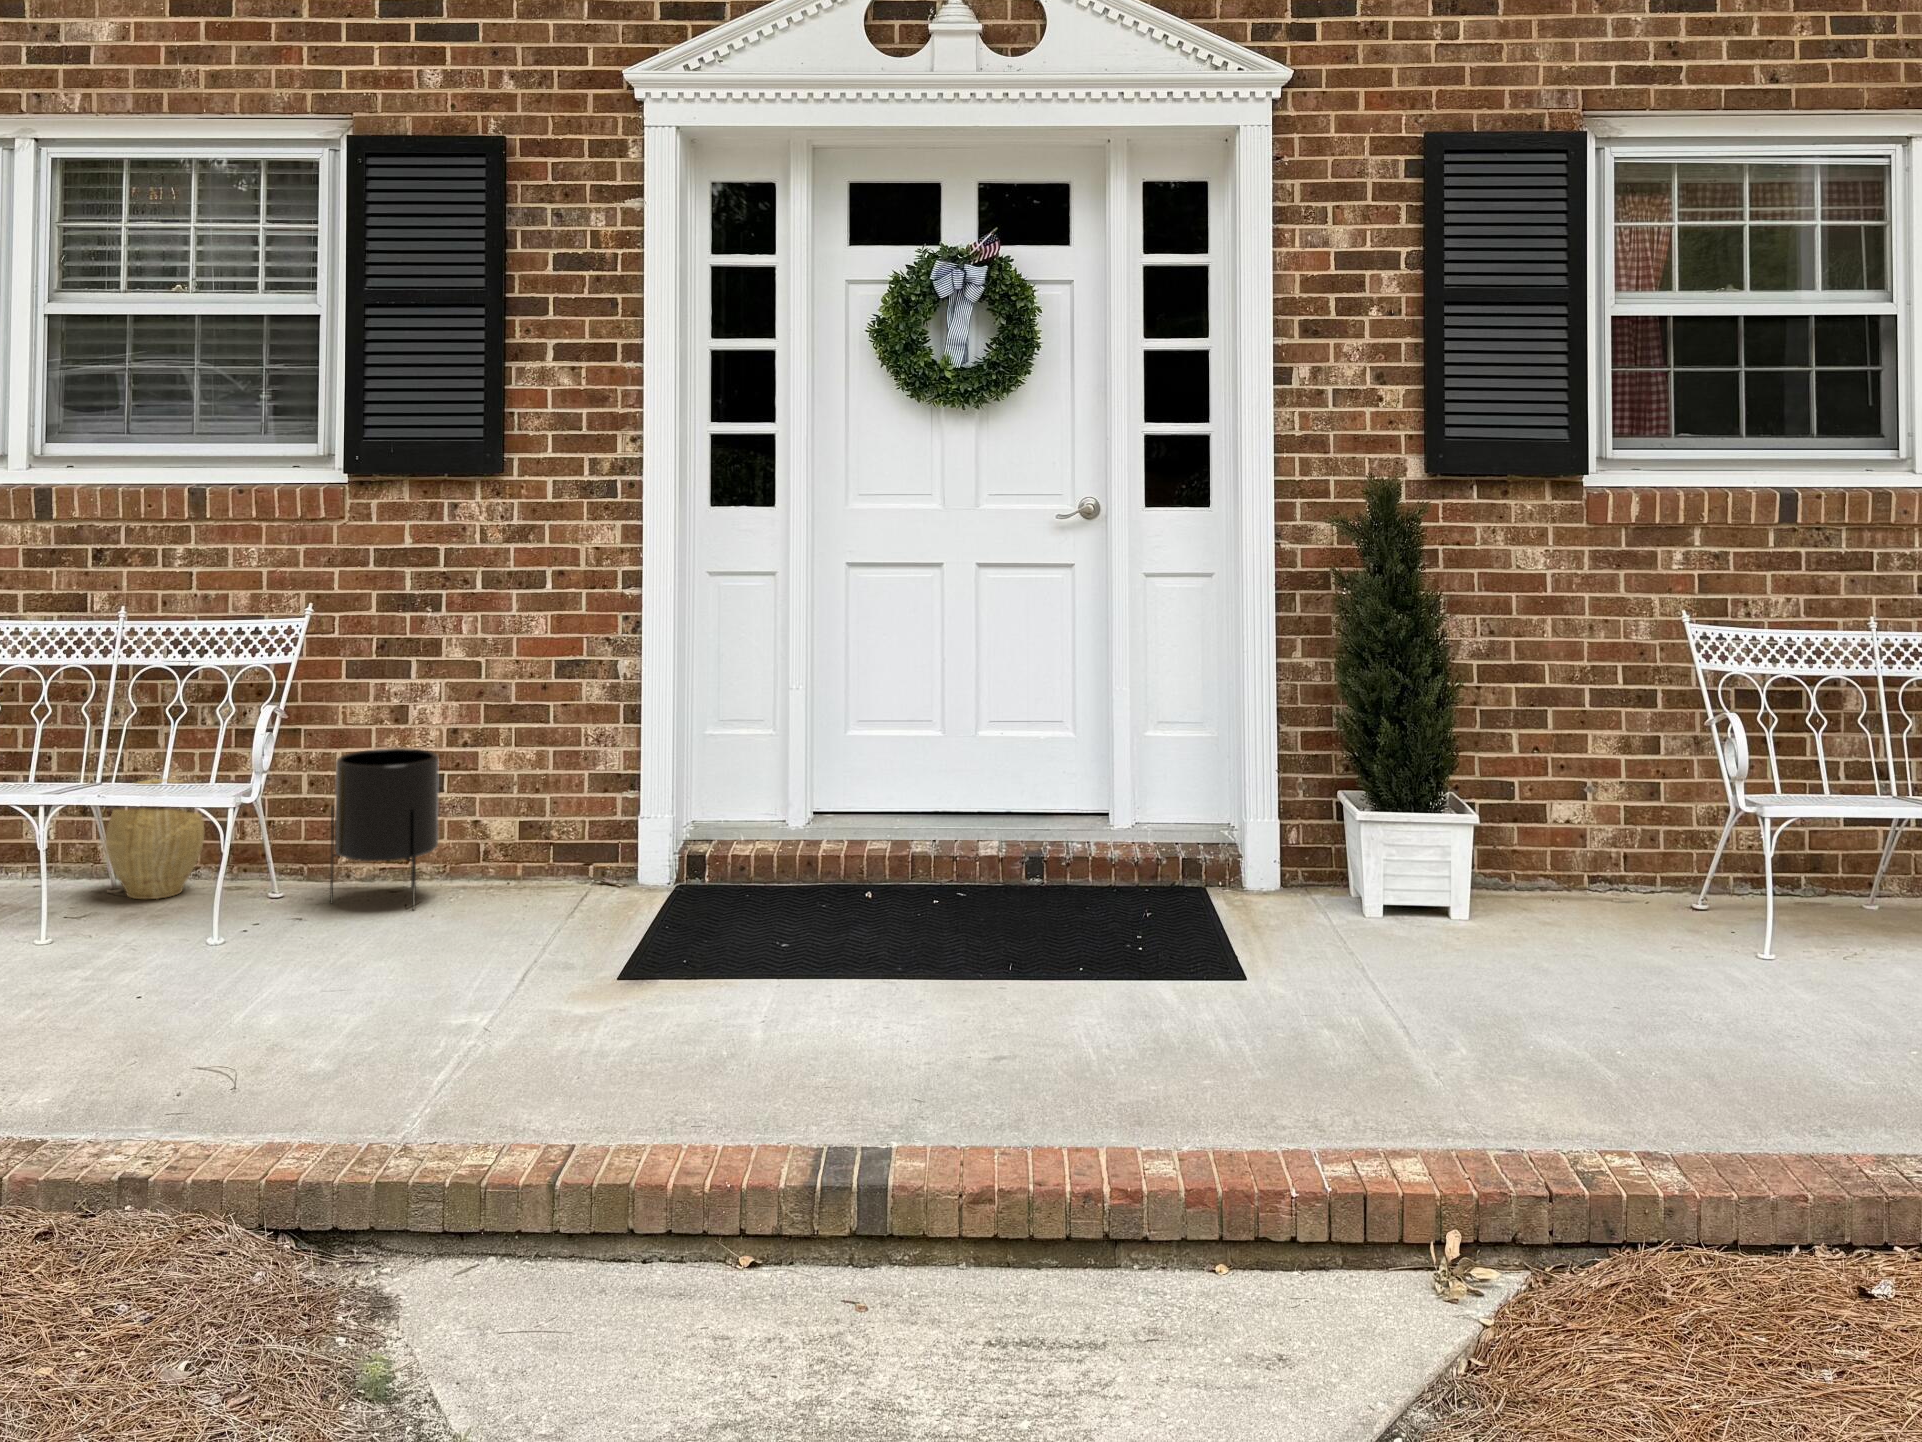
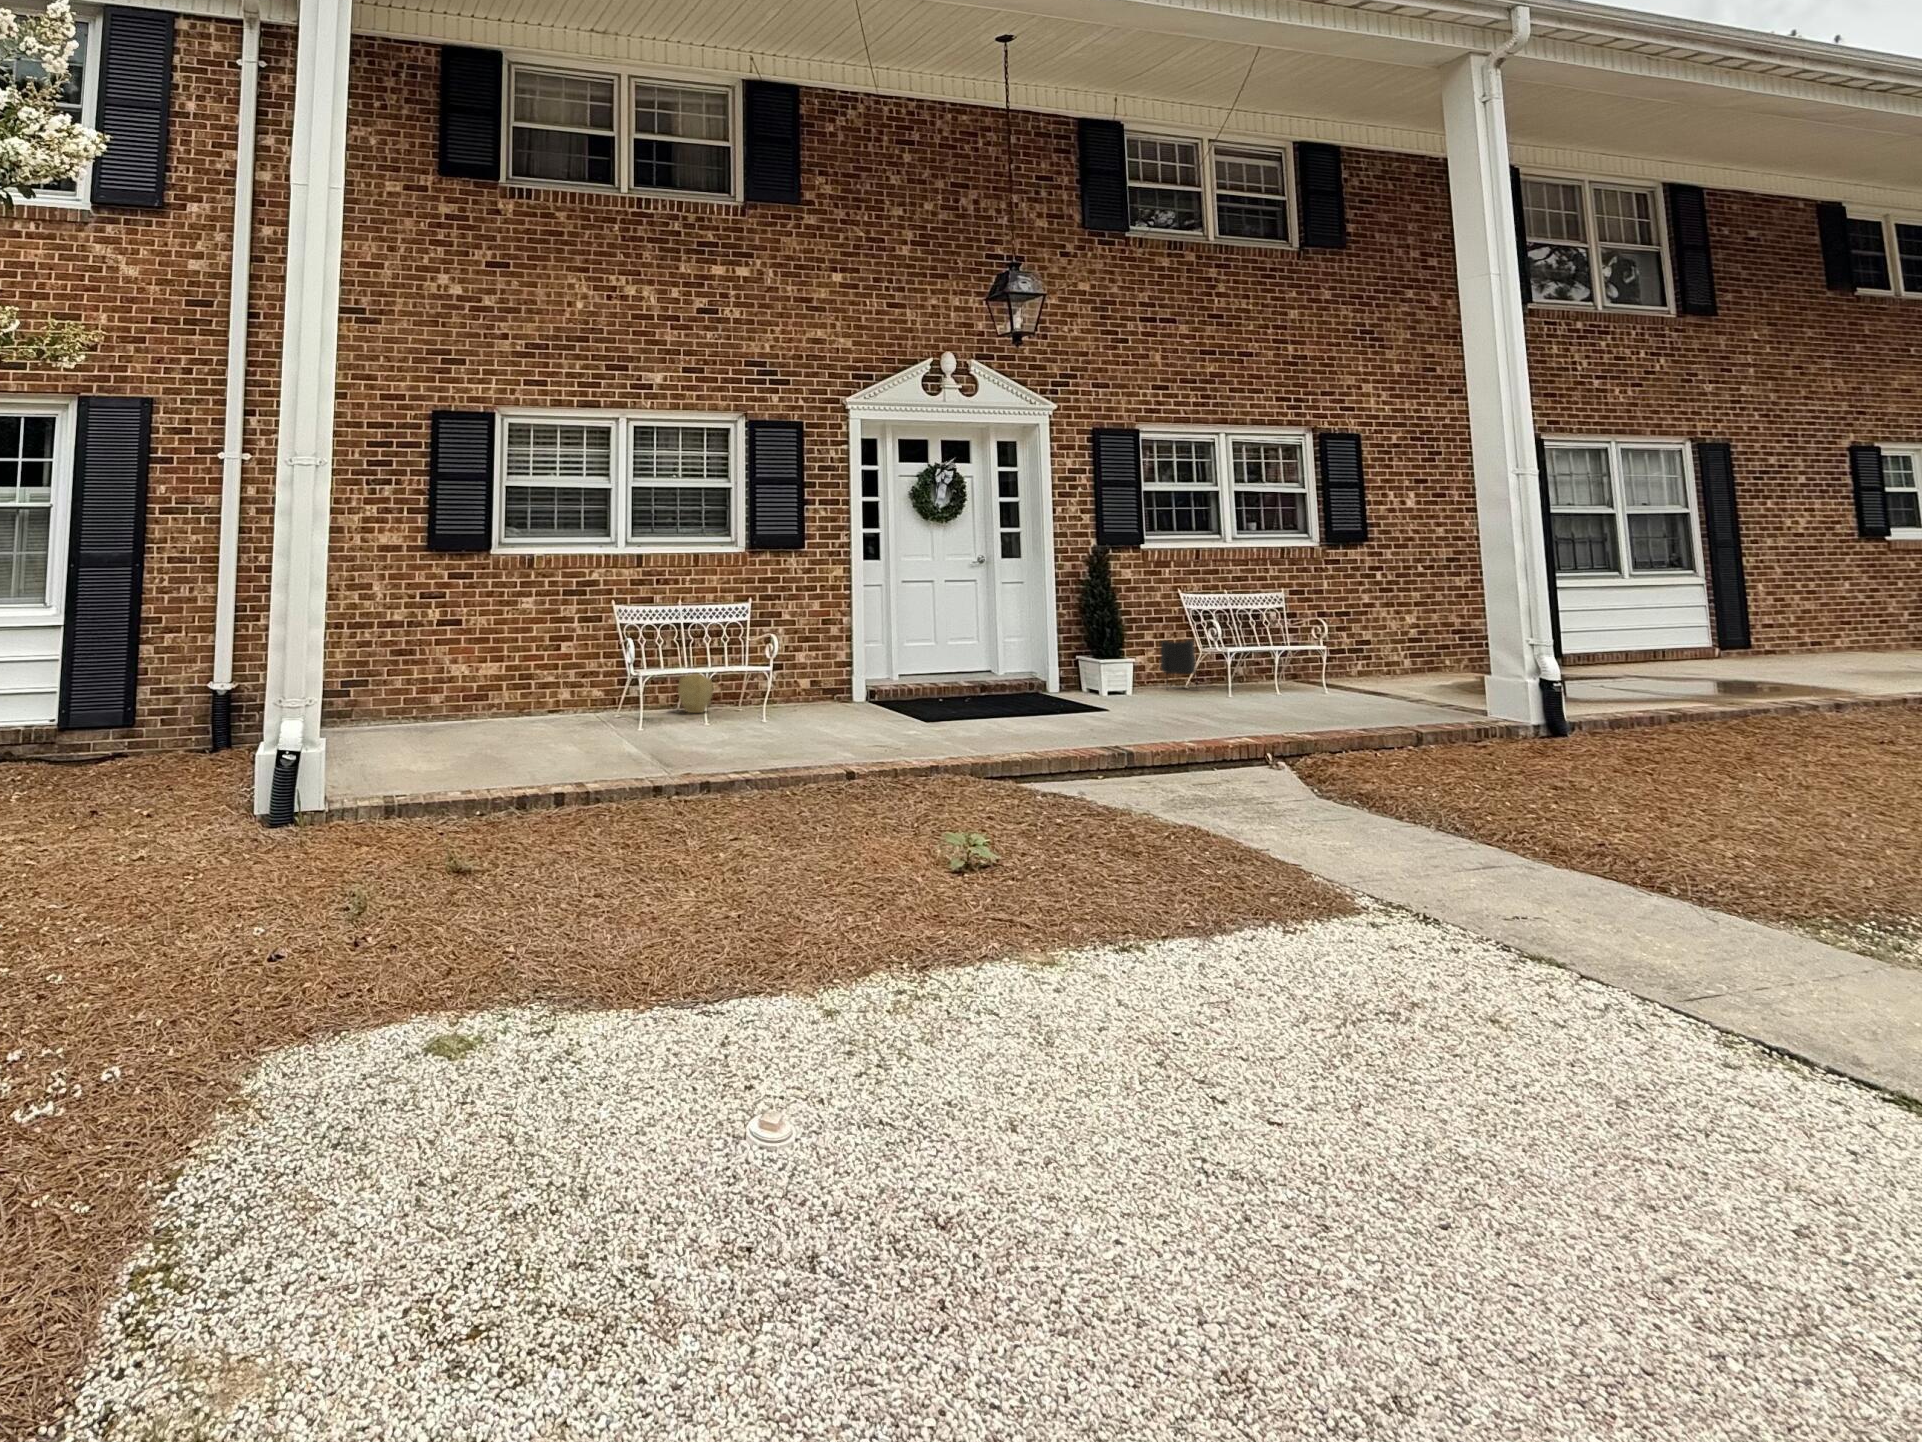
planter: present [330,748,438,909] -> present [1161,640,1197,686]

